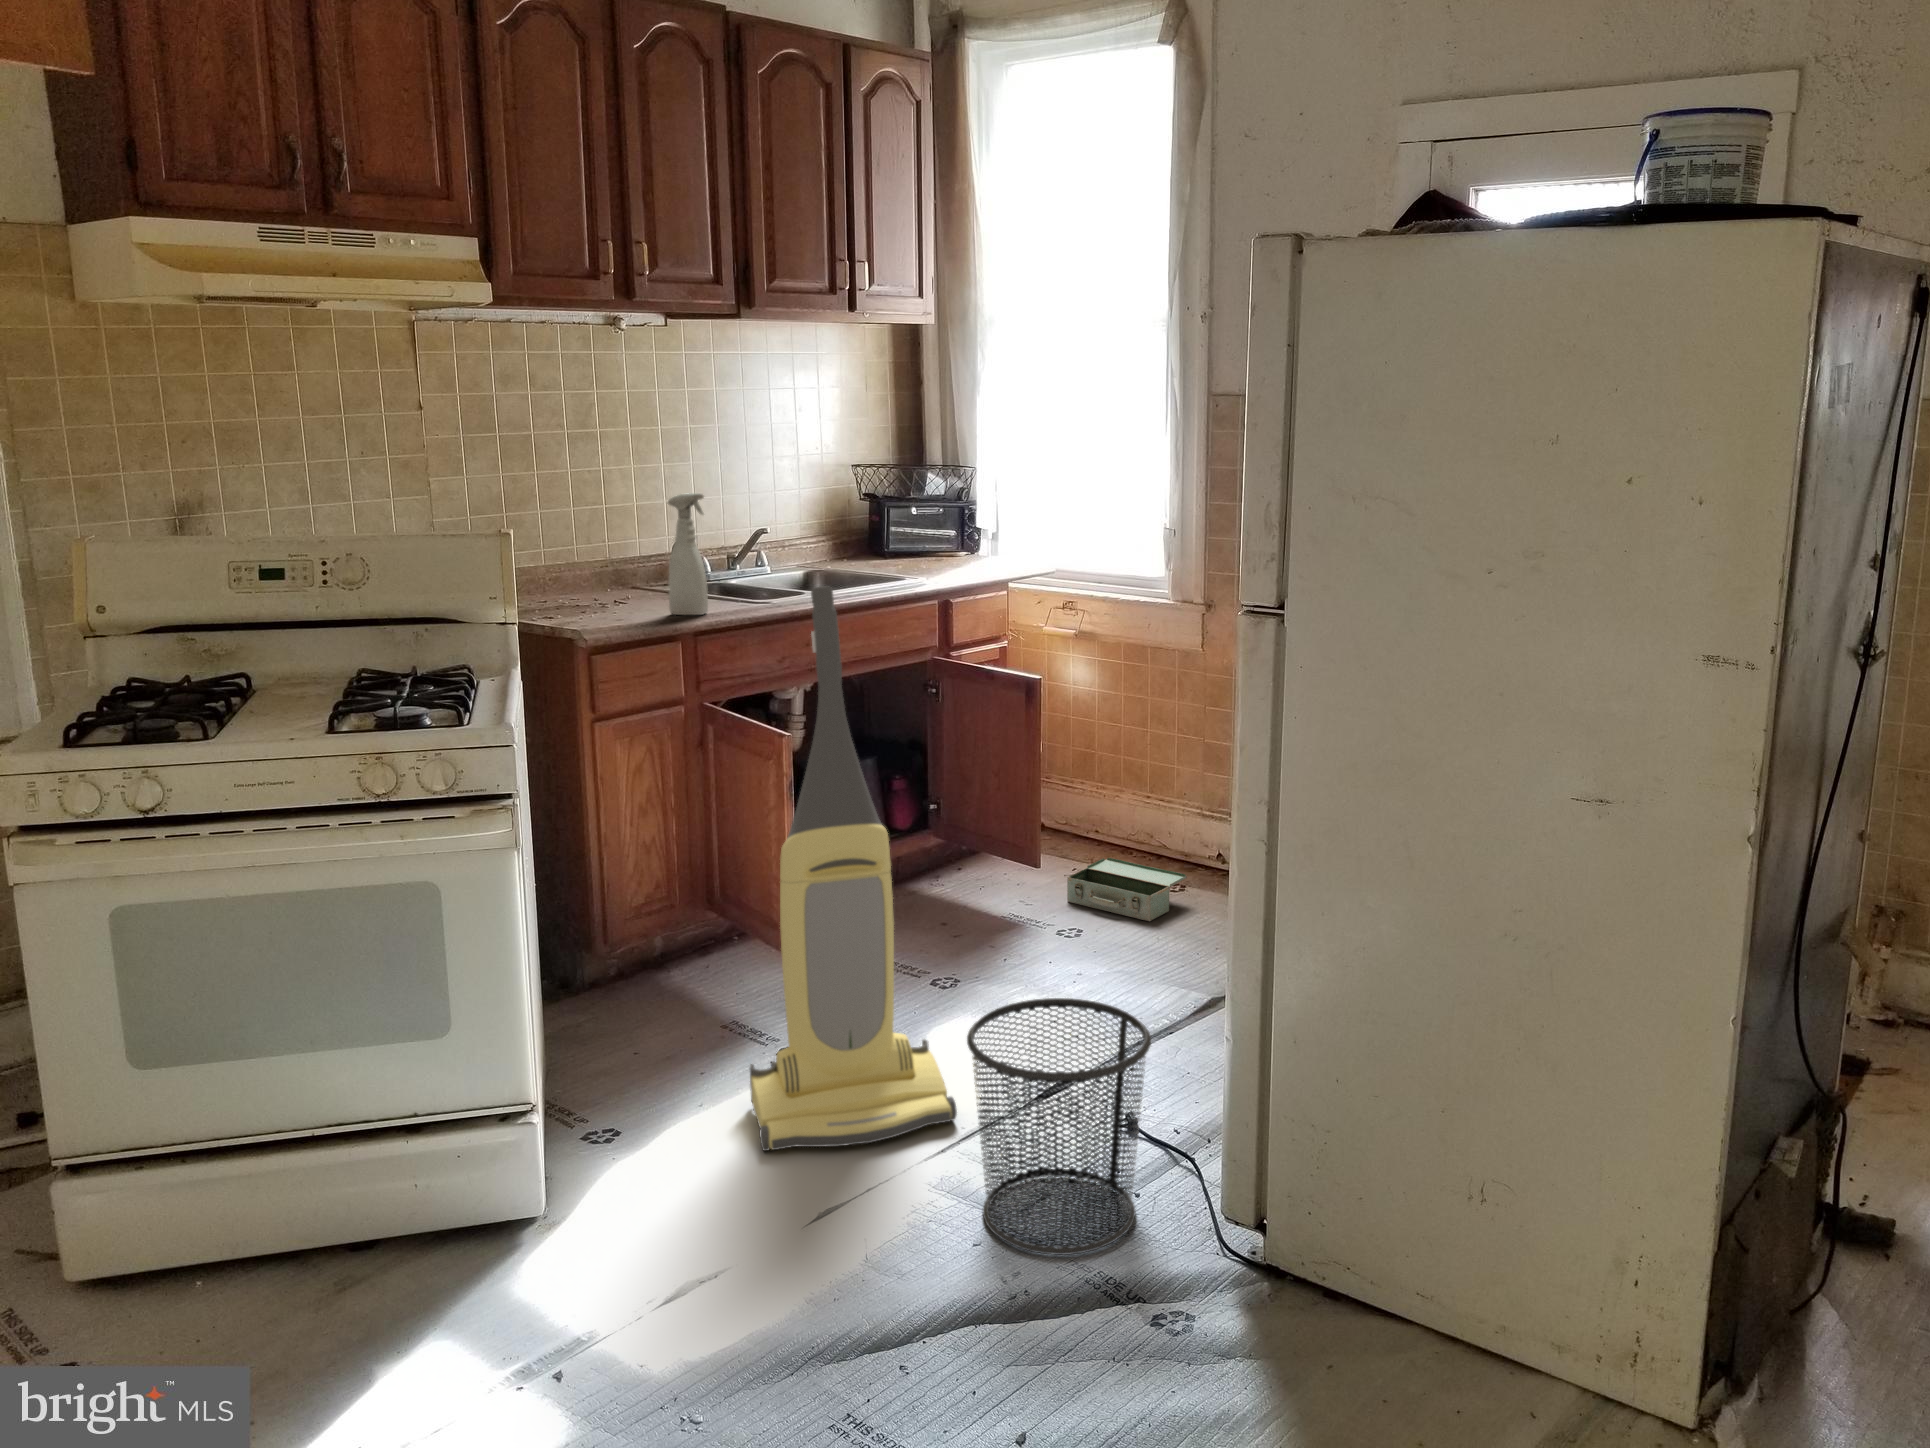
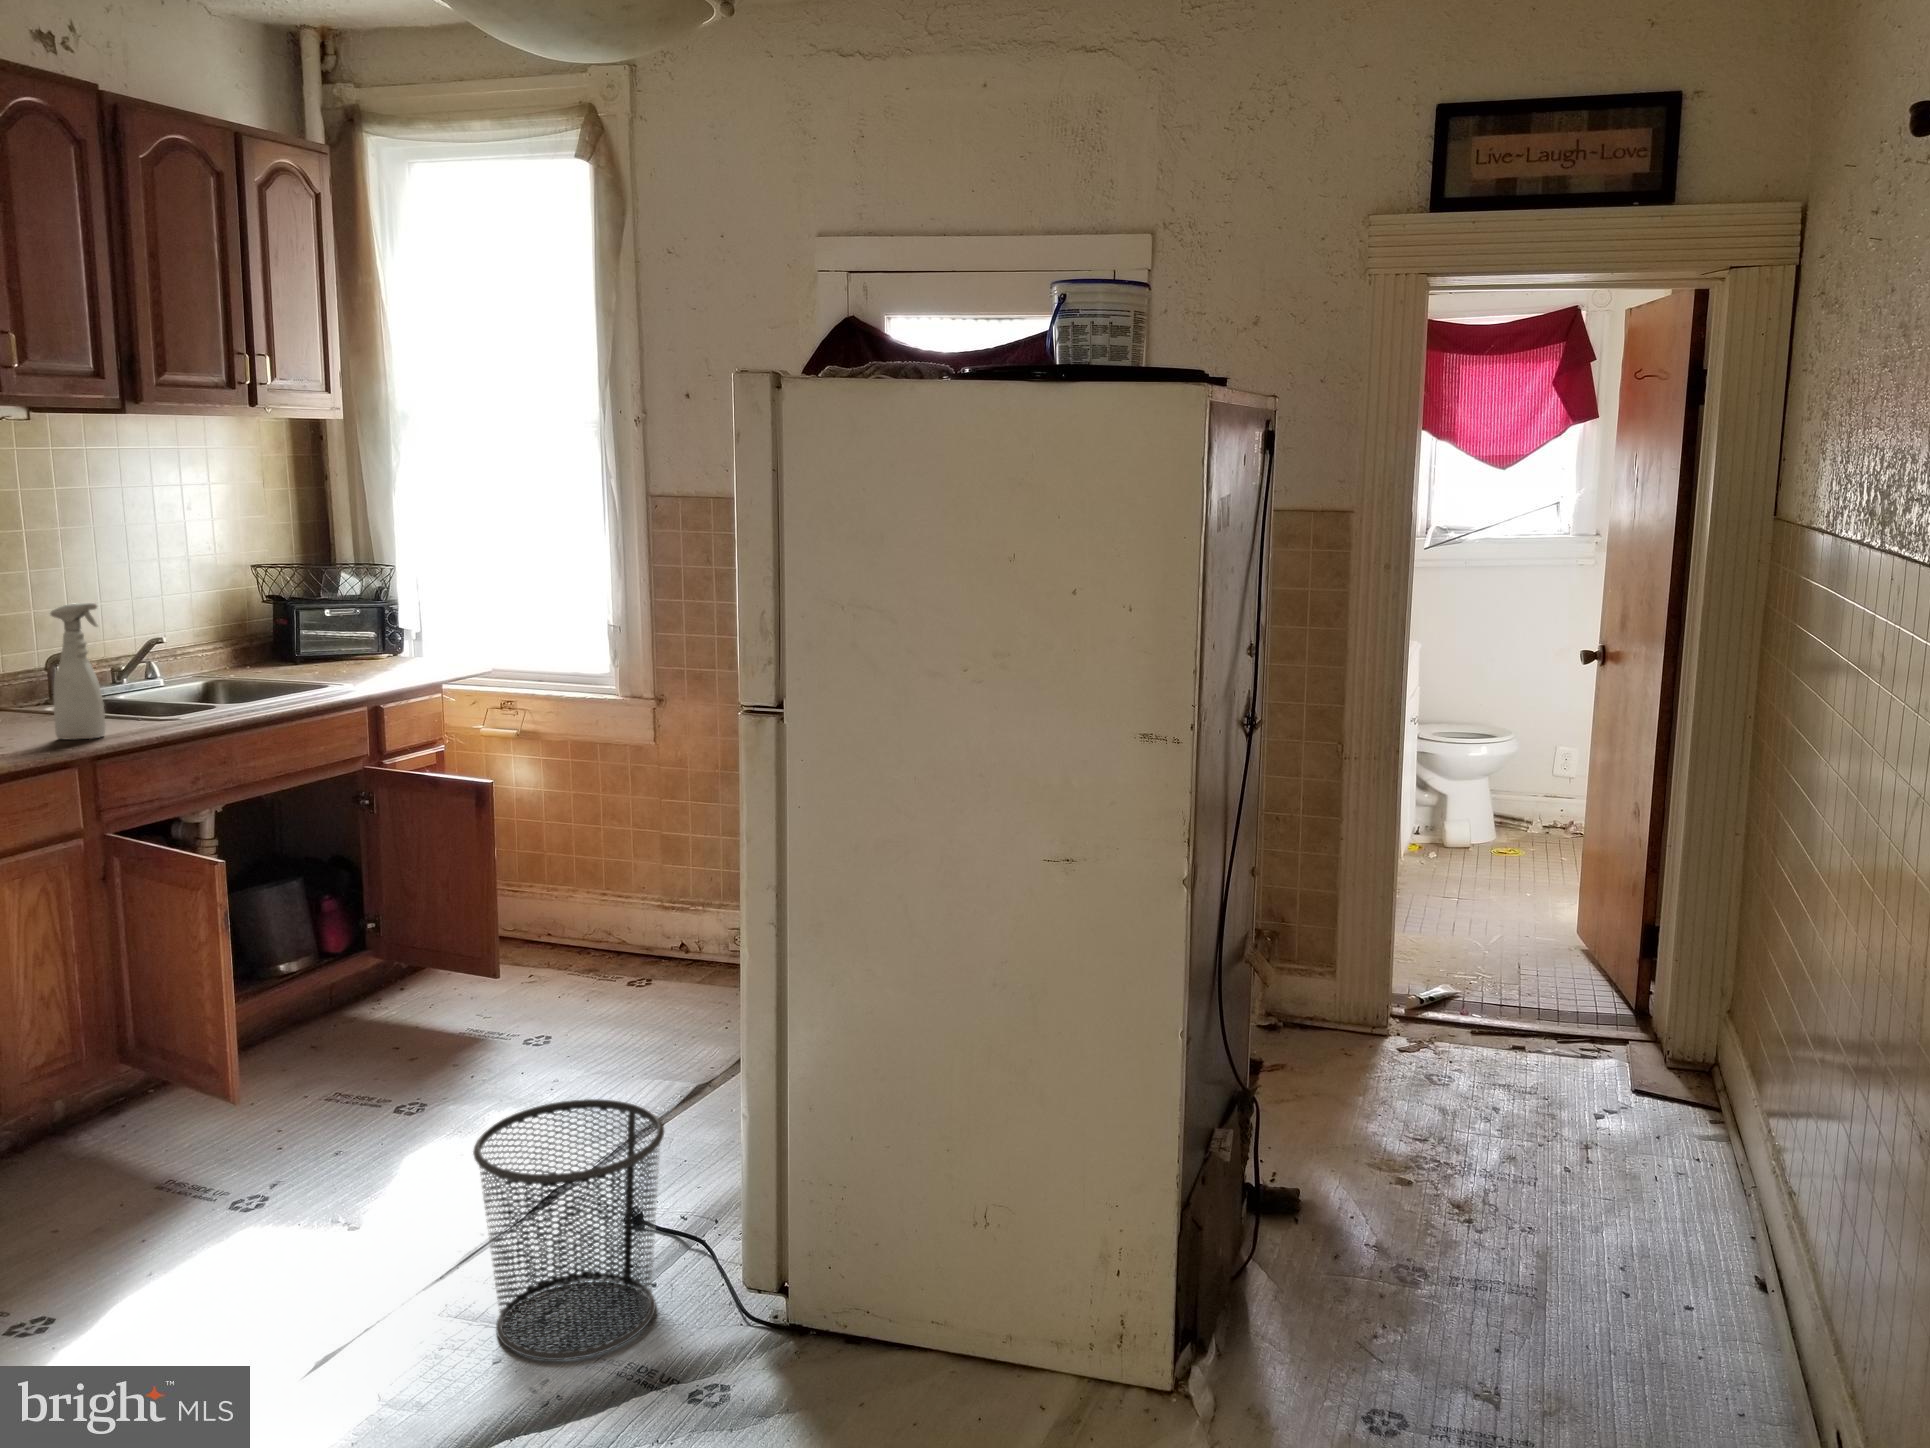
vacuum cleaner: present [750,586,957,1151] -> none [204,701,451,1319]
toolbox: present [1067,858,1187,921] -> none [529,962,655,1021]

